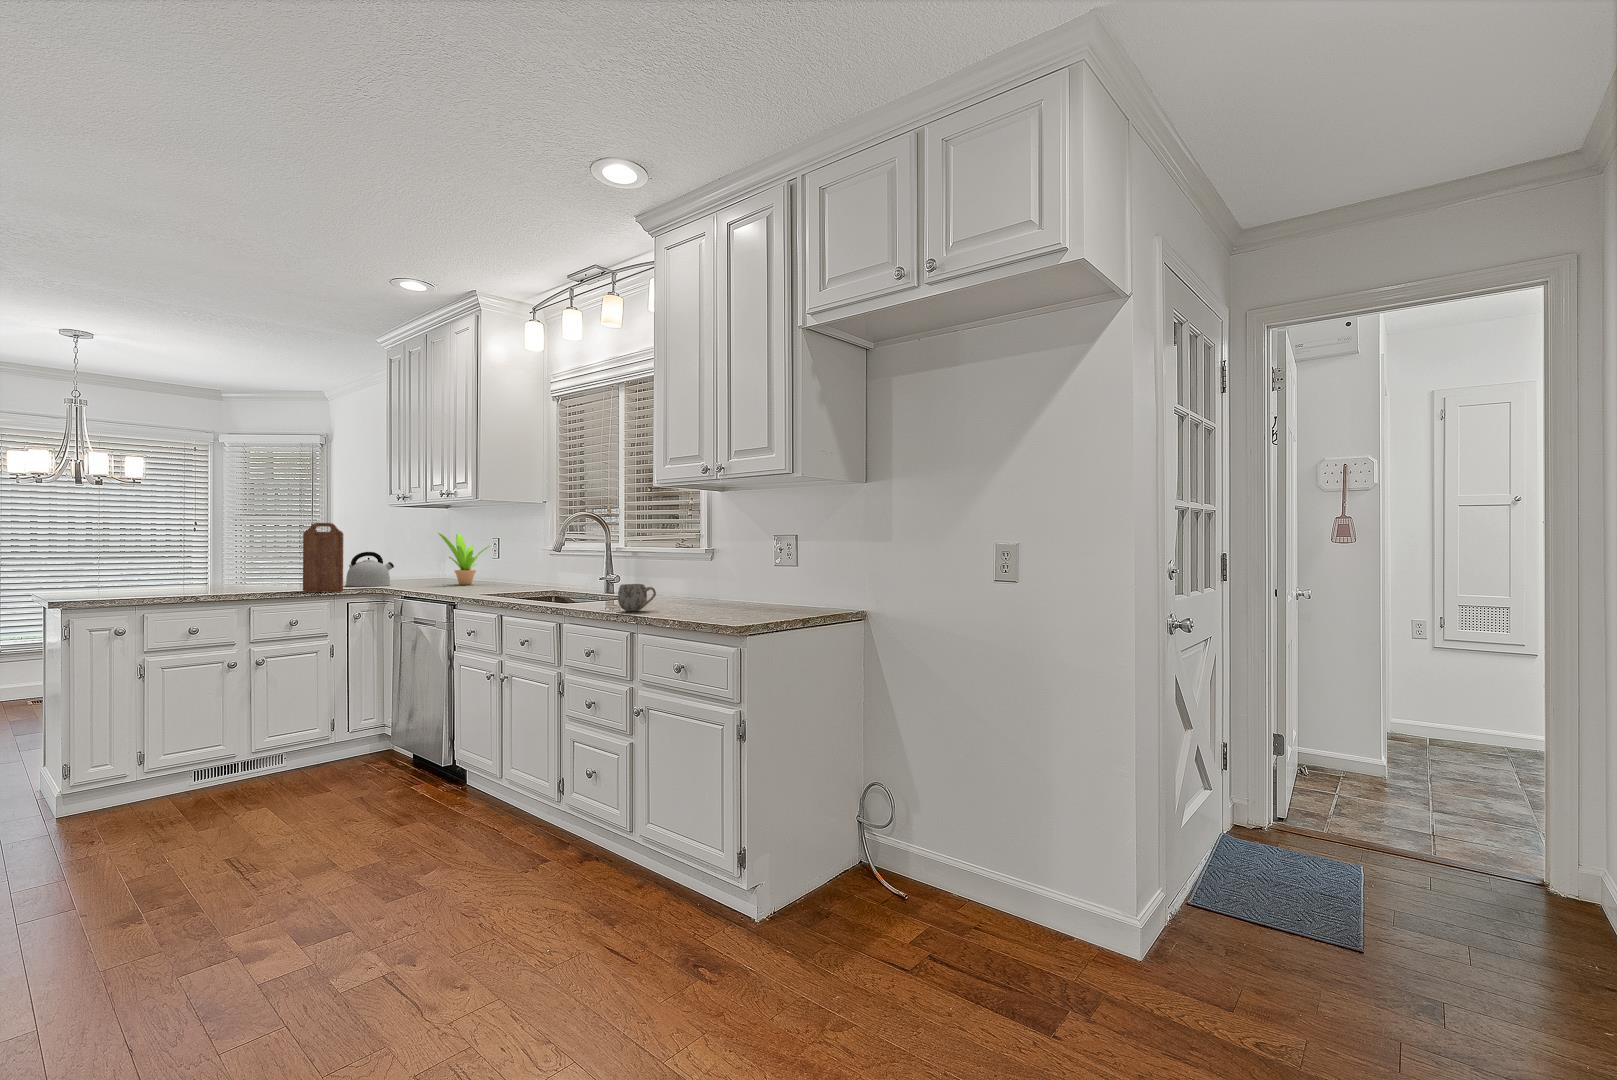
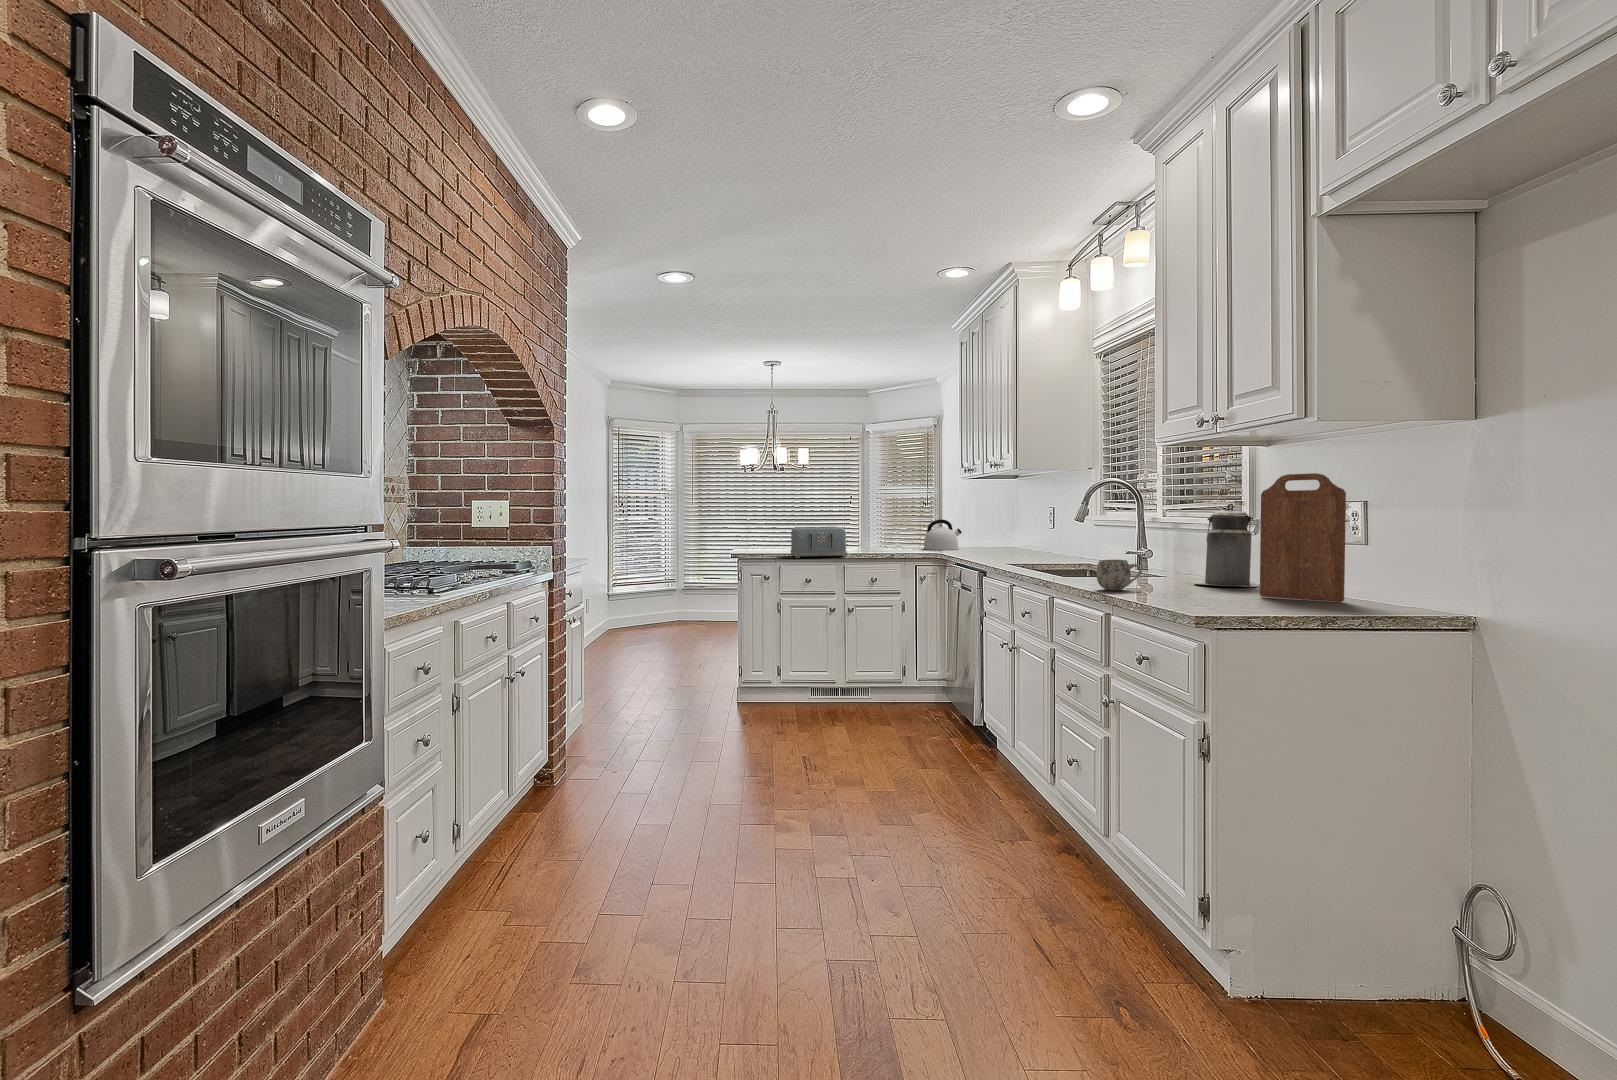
cutting board: present [303,523,343,592] -> present [1260,473,1346,602]
potted plant: present [438,533,490,585] -> none [992,502,1041,551]
canister: none [684,536,732,604] -> present [1194,504,1259,587]
toaster: none [158,559,258,600] -> present [790,527,847,558]

